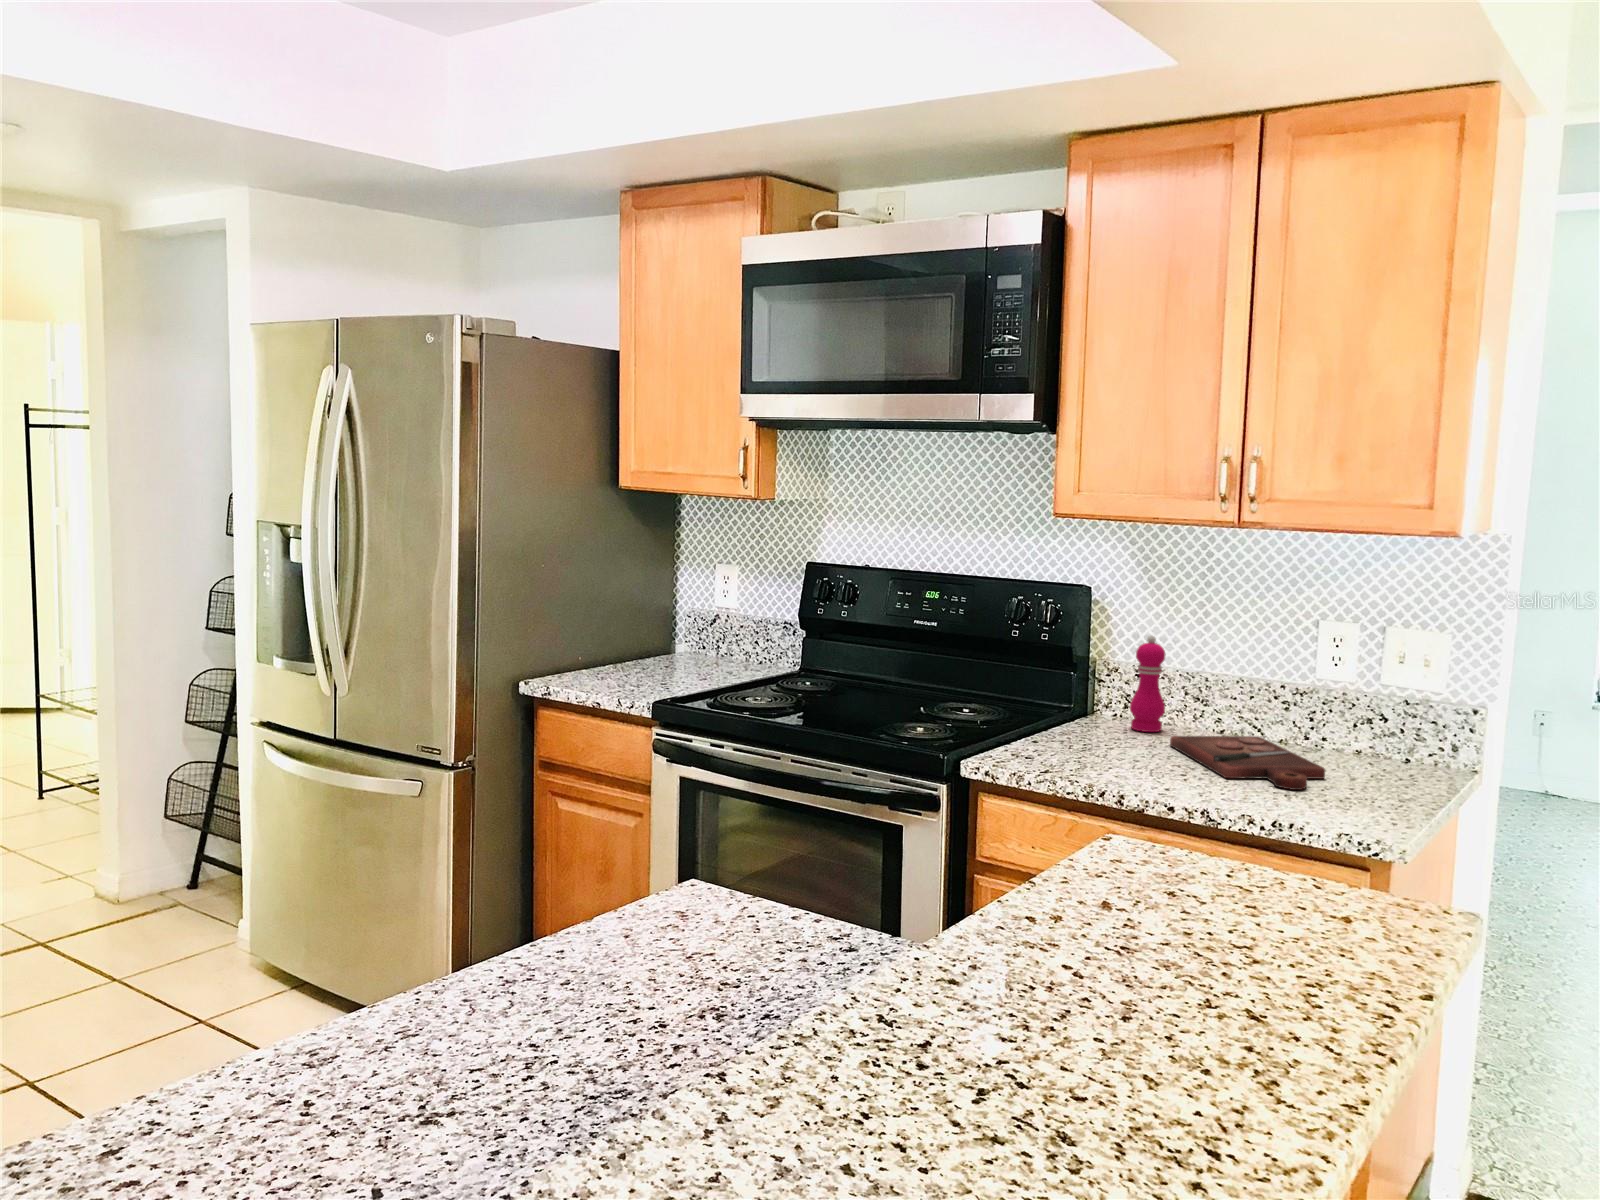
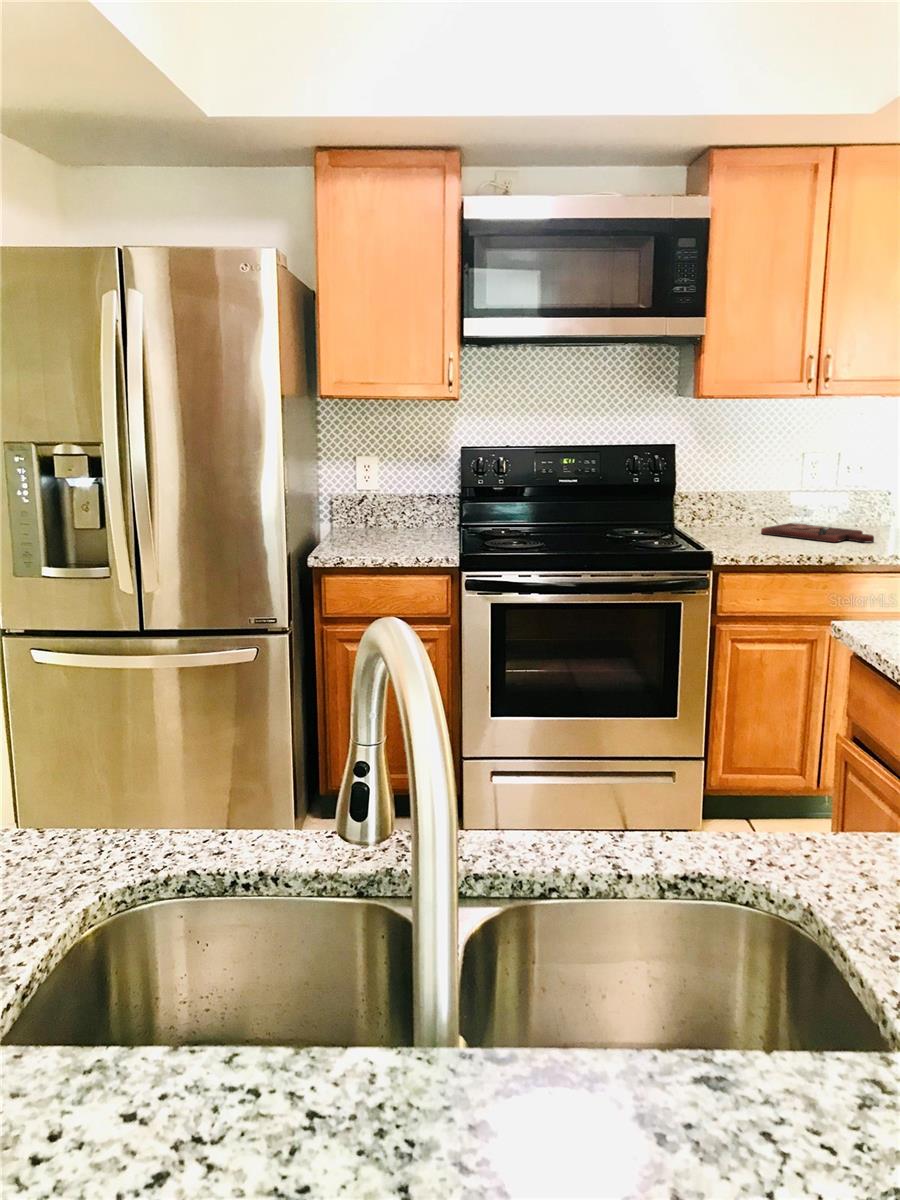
pepper mill: present [1130,635,1166,732] -> none [714,472,736,530]

